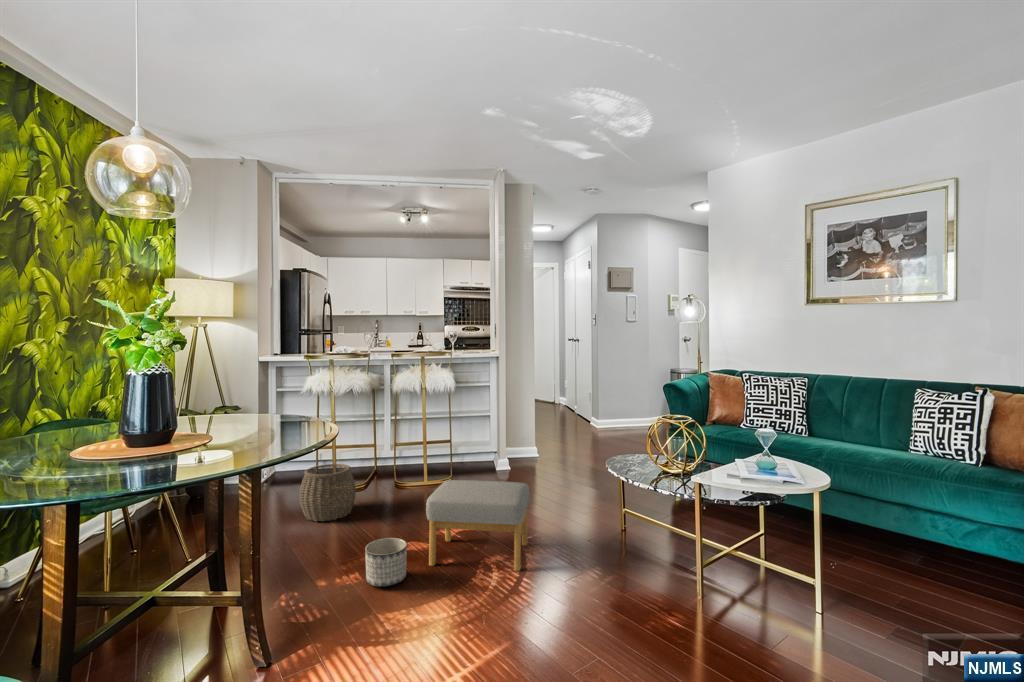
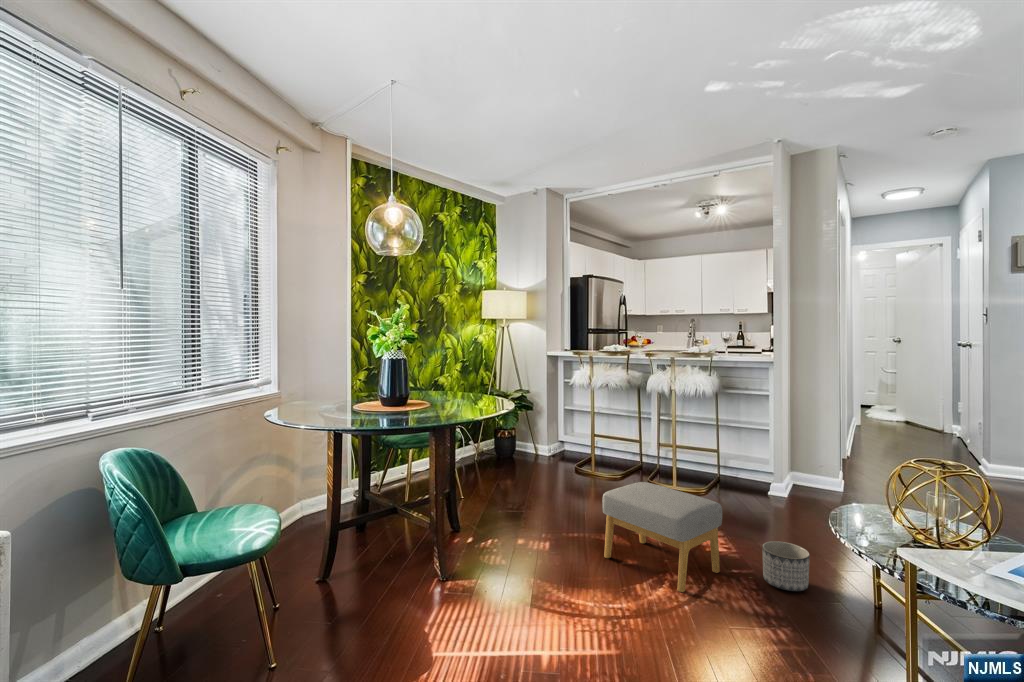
woven basket: present [299,464,356,521] -> none [545,448,593,498]
planter: present [365,538,407,587] -> present [762,541,810,591]

